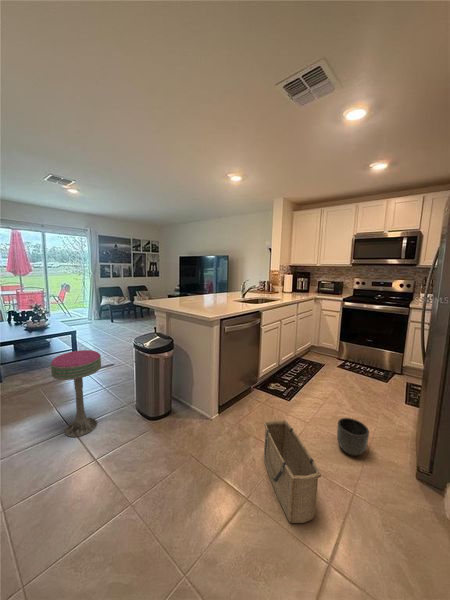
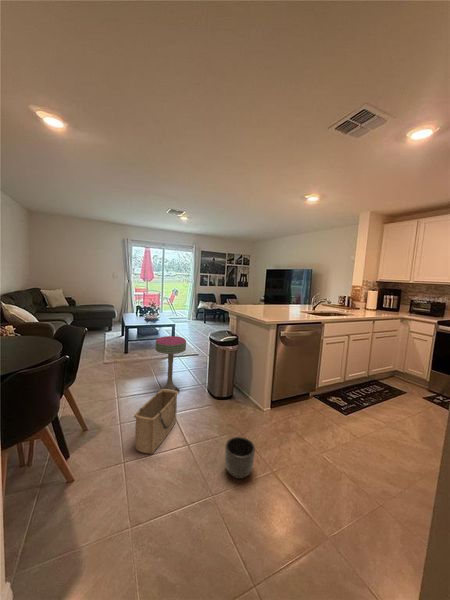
planter: present [337,418,369,456] -> present [225,437,255,479]
basket: present [264,420,321,523] -> present [134,389,178,453]

